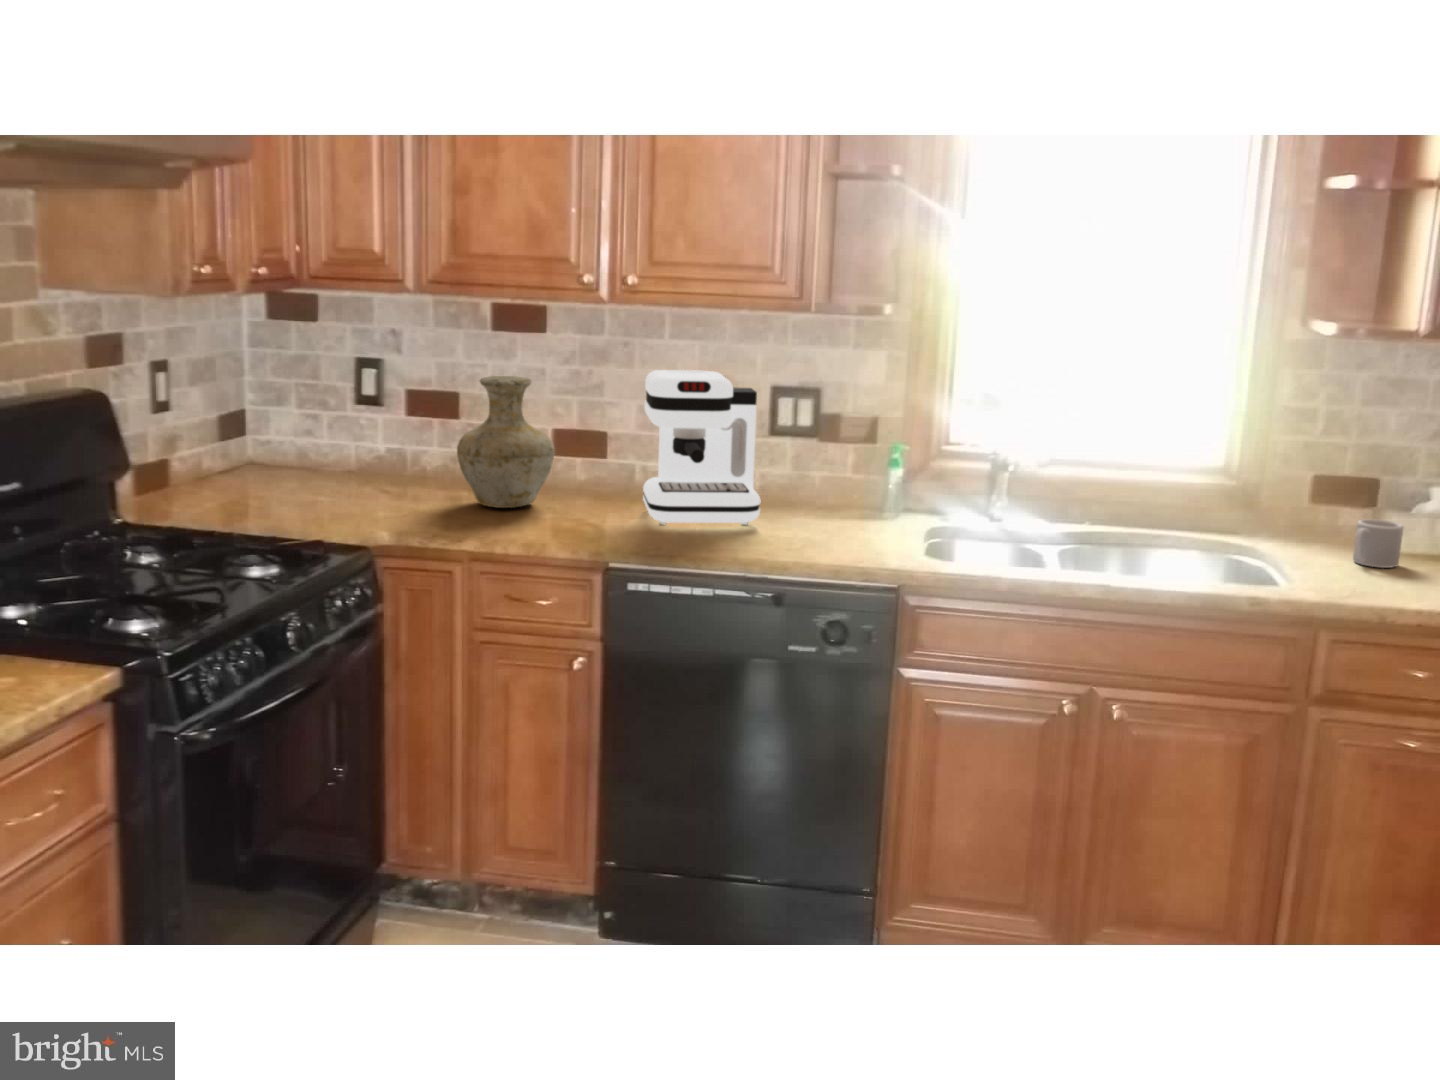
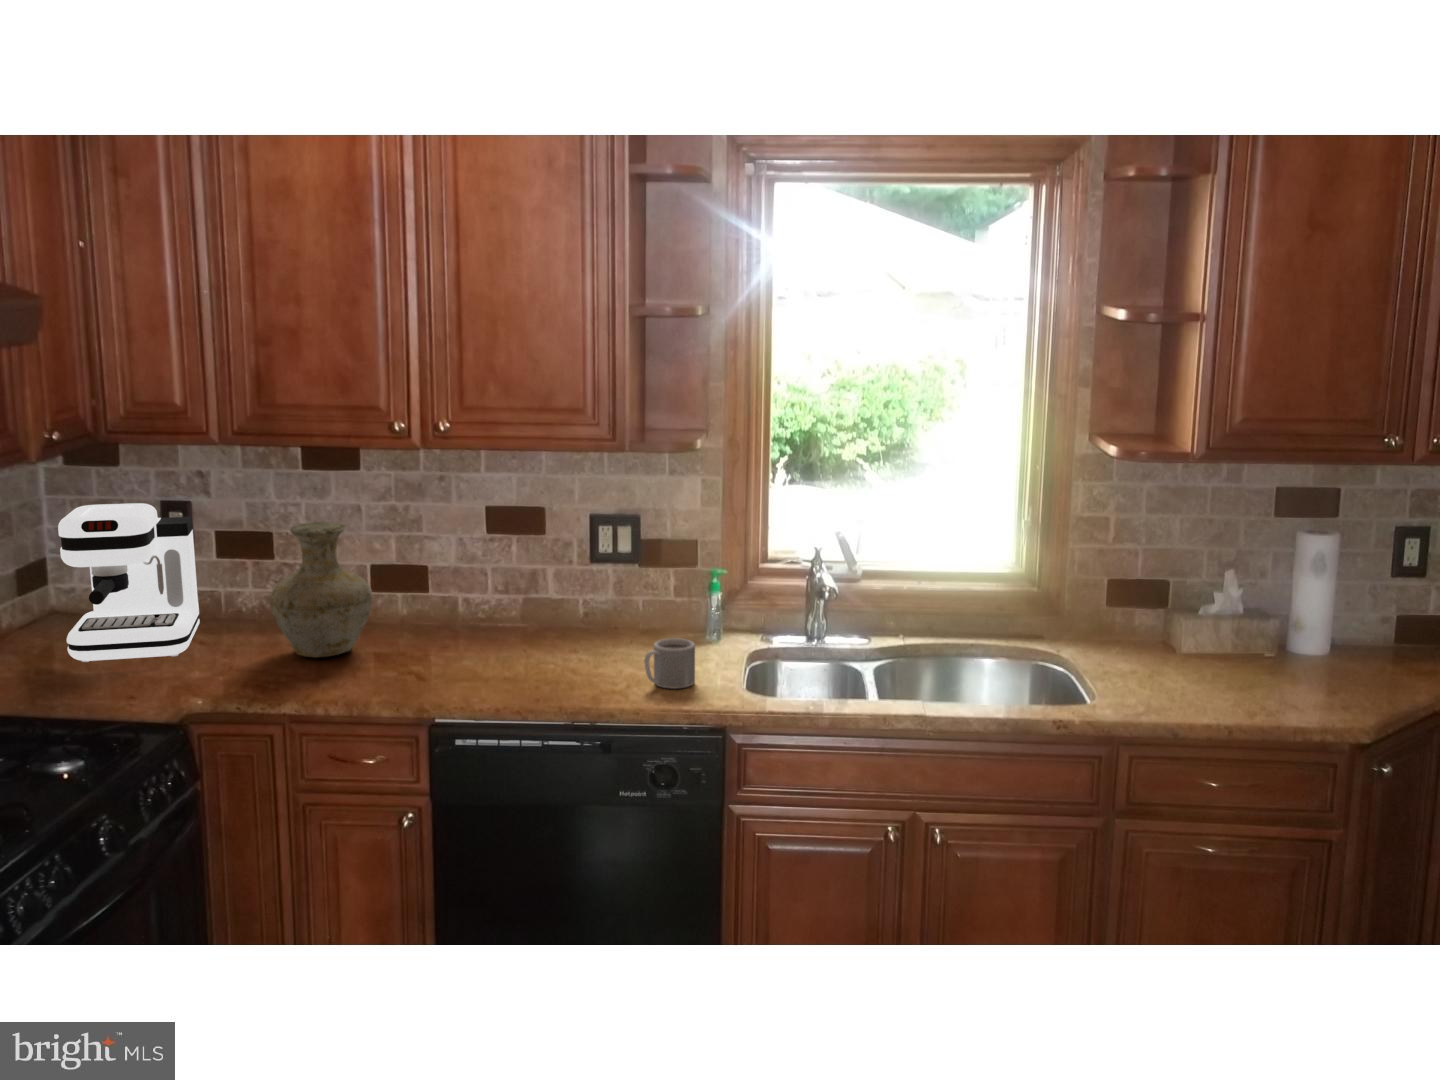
coffee maker: present [643,370,761,524] -> present [58,503,200,662]
mug: present [1353,519,1404,568] -> present [645,638,695,689]

